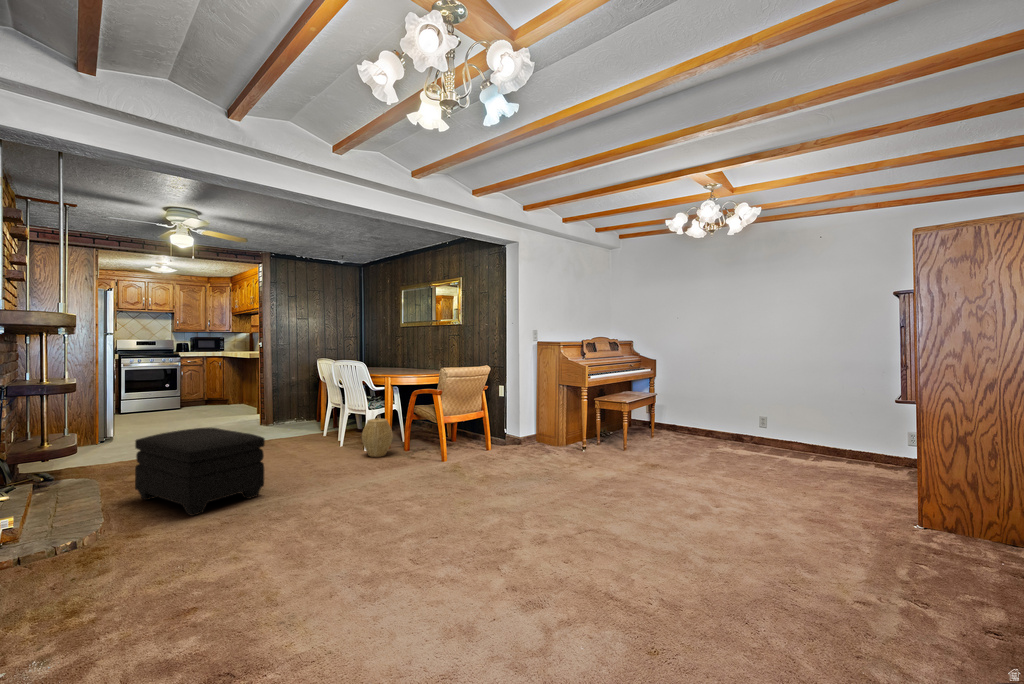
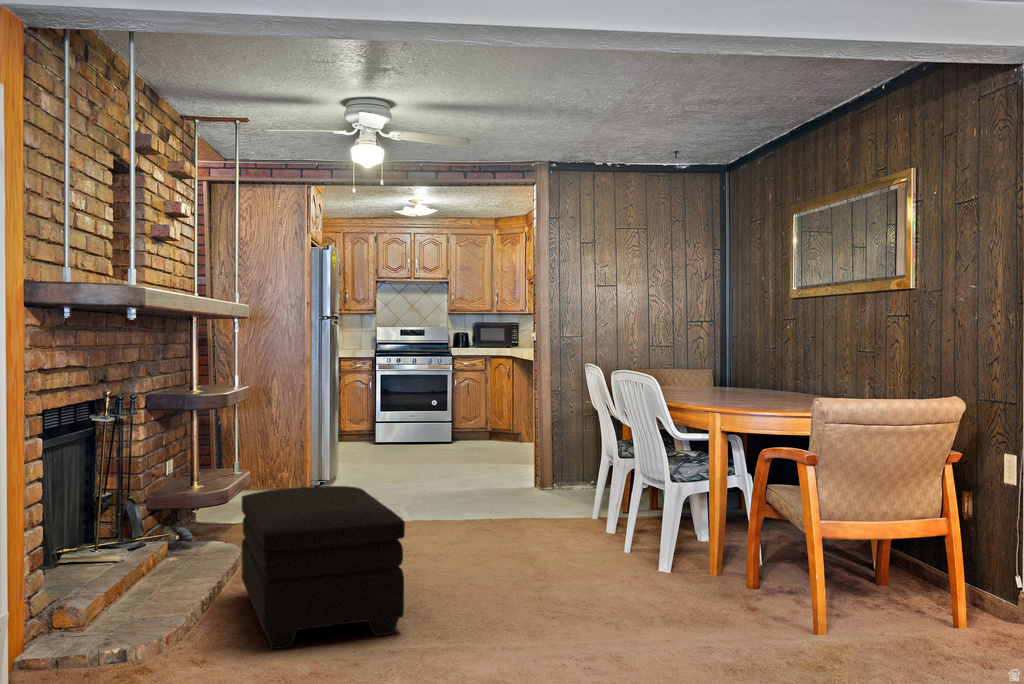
woven basket: present [362,418,393,457] -> none [641,503,709,591]

